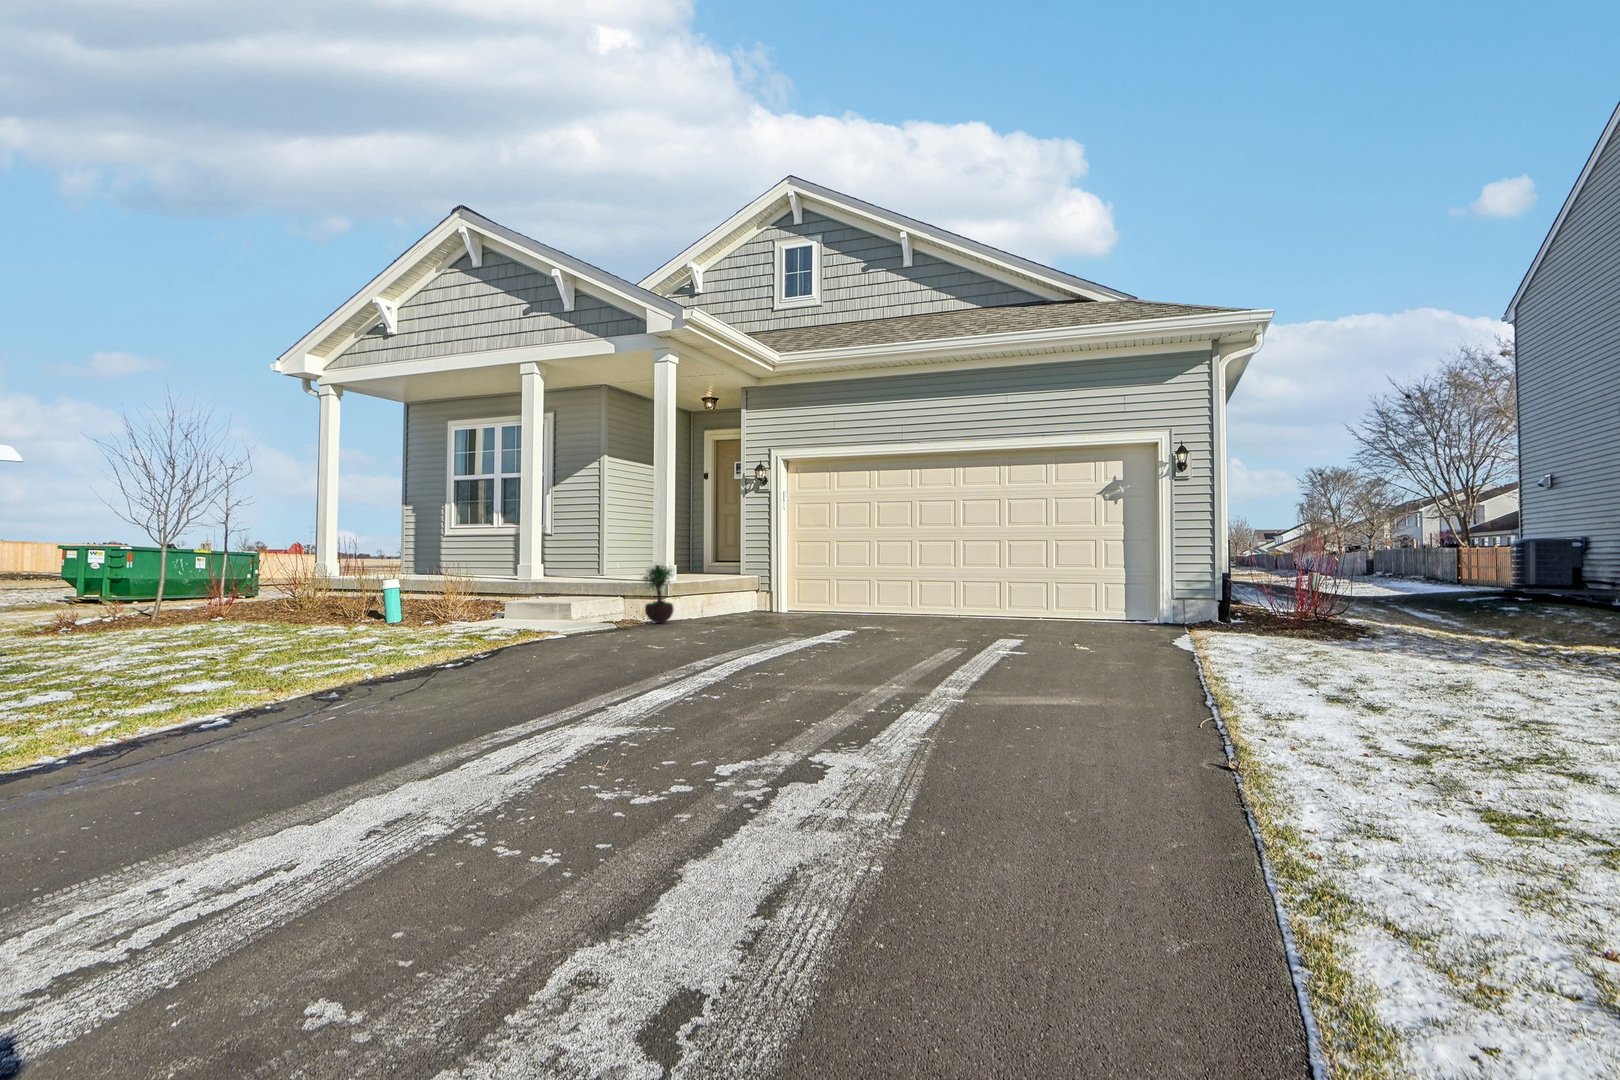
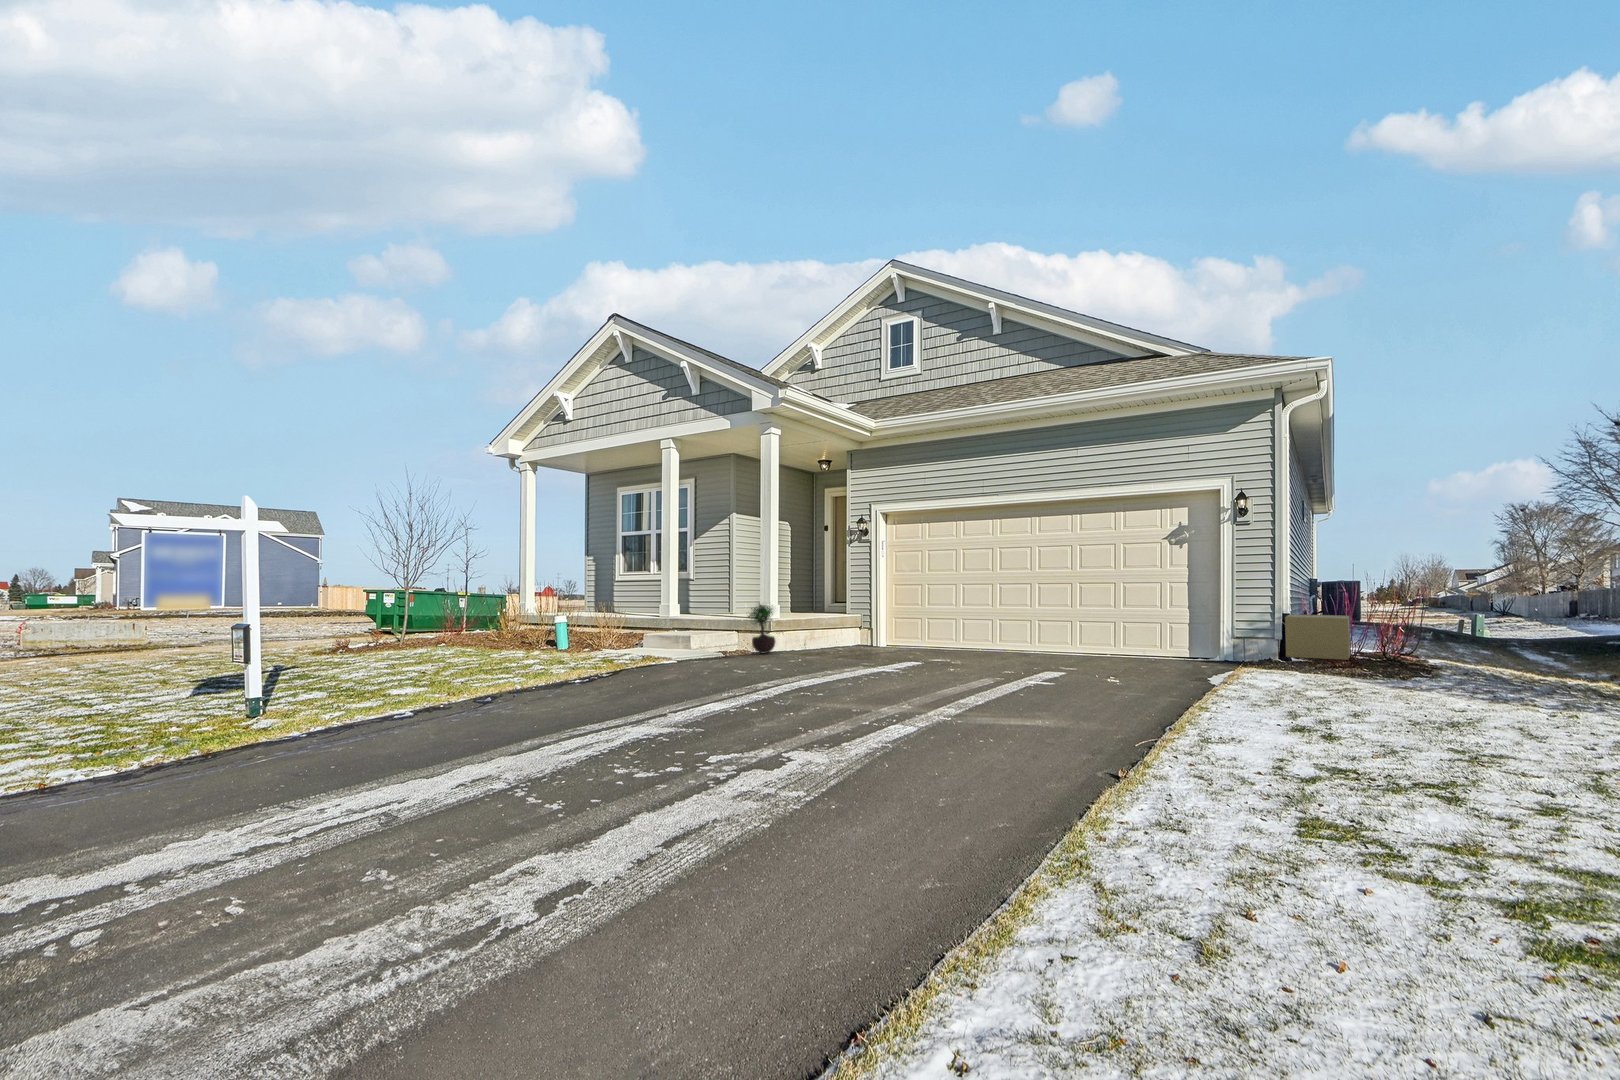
cardboard box: none [1221,575,1286,622] -> present [1285,614,1351,660]

